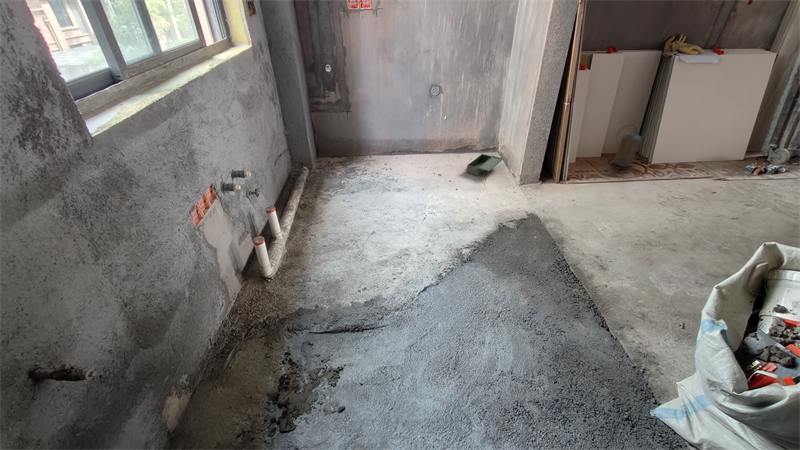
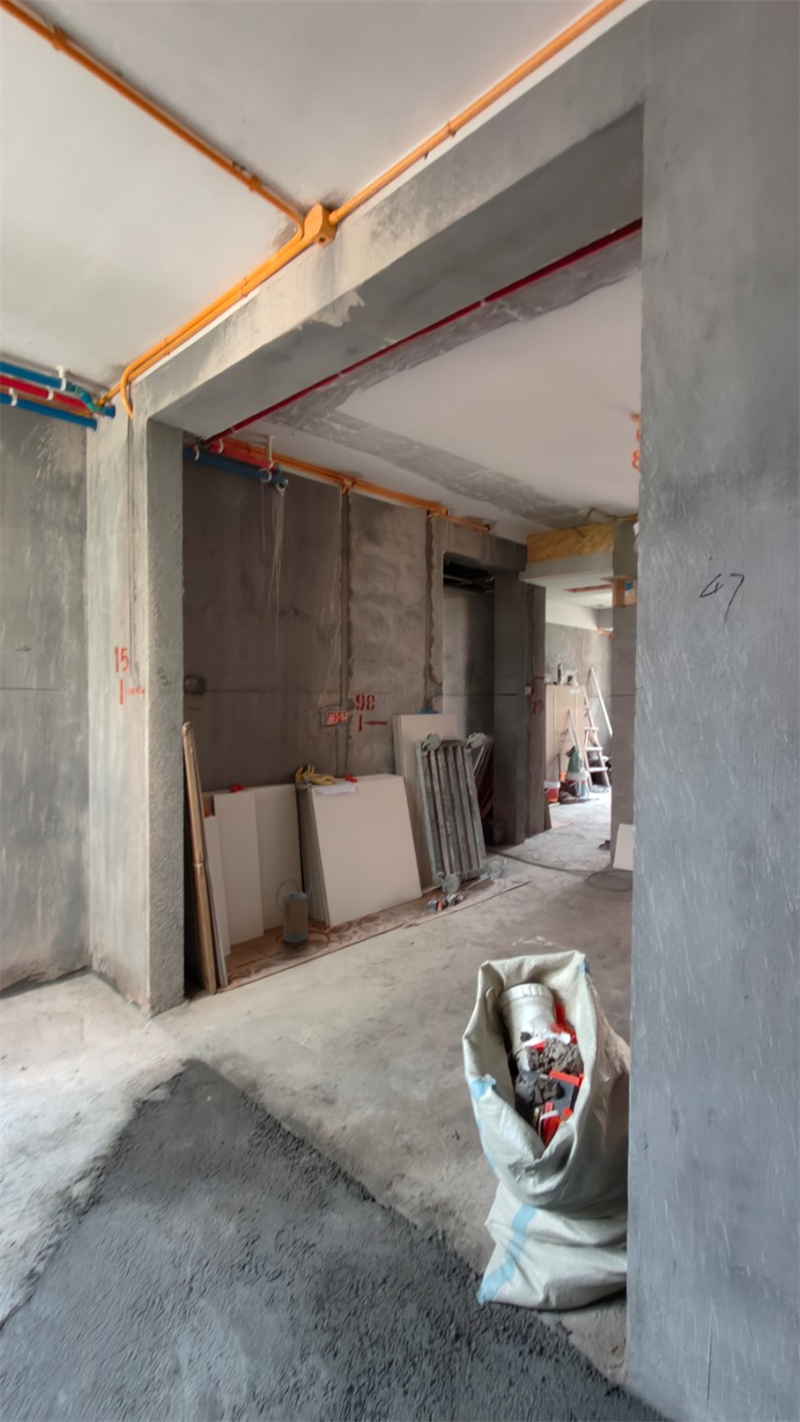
toolbox: present [467,154,503,176] -> none [38,981,108,1030]

